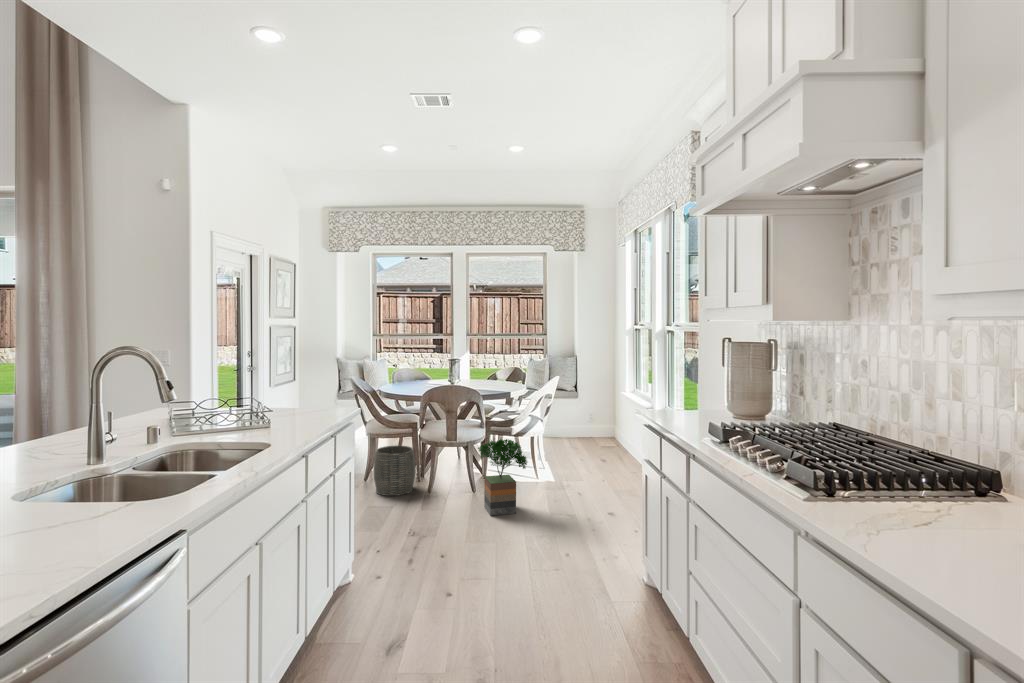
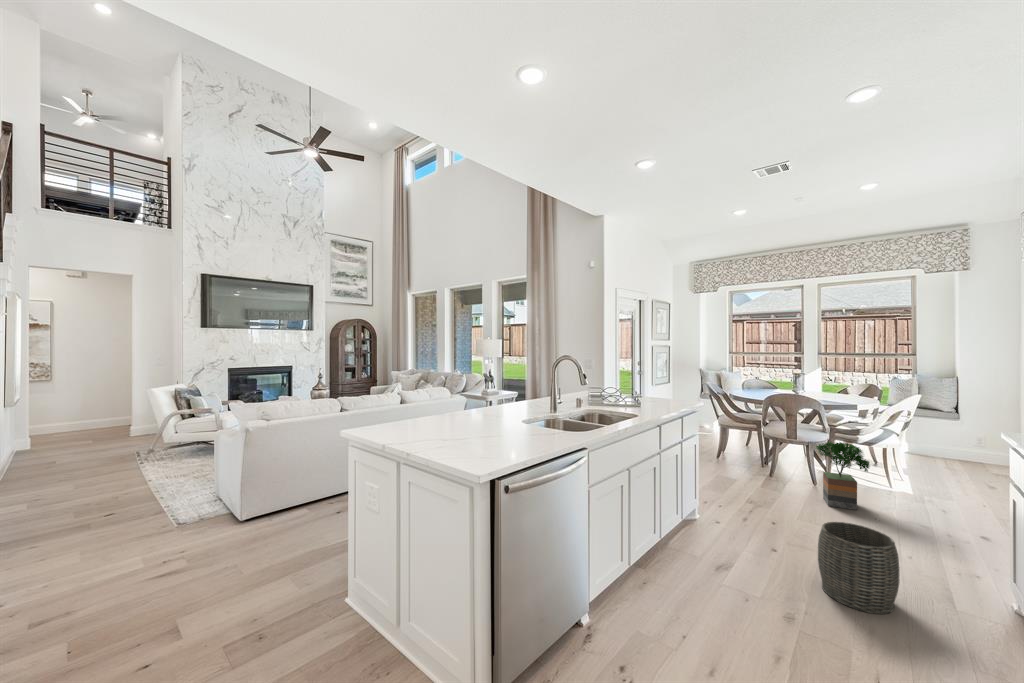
woven basket: present [373,446,416,496] -> present [818,522,900,614]

